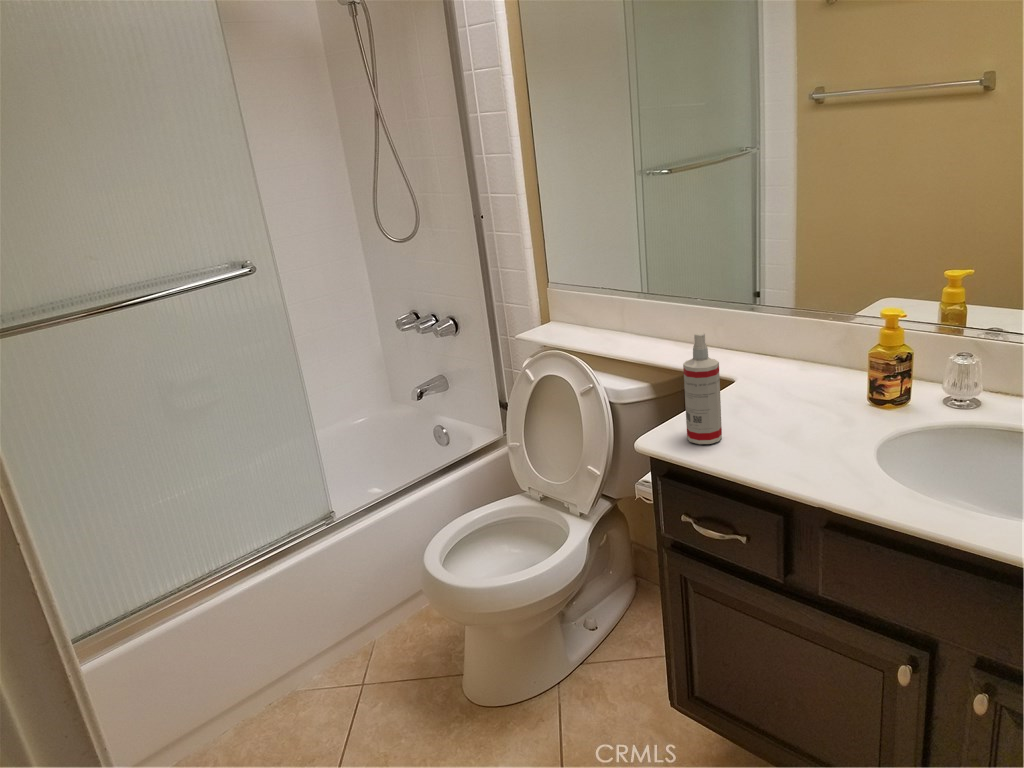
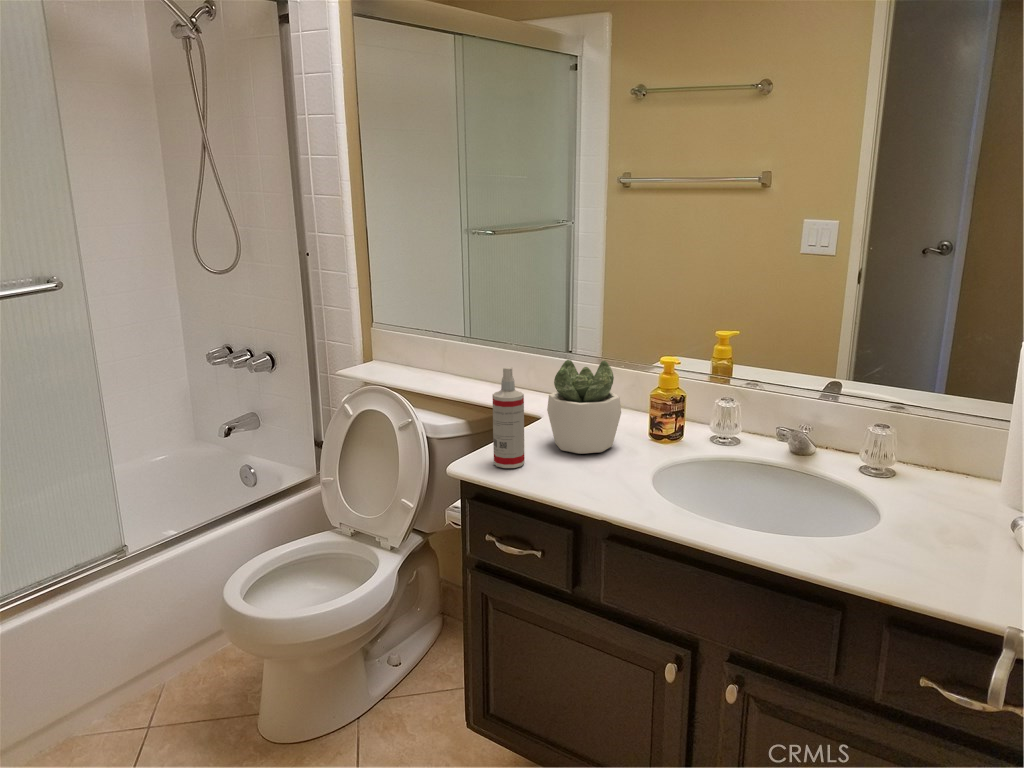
succulent plant: none [745,317,833,424] -> present [547,360,621,454]

